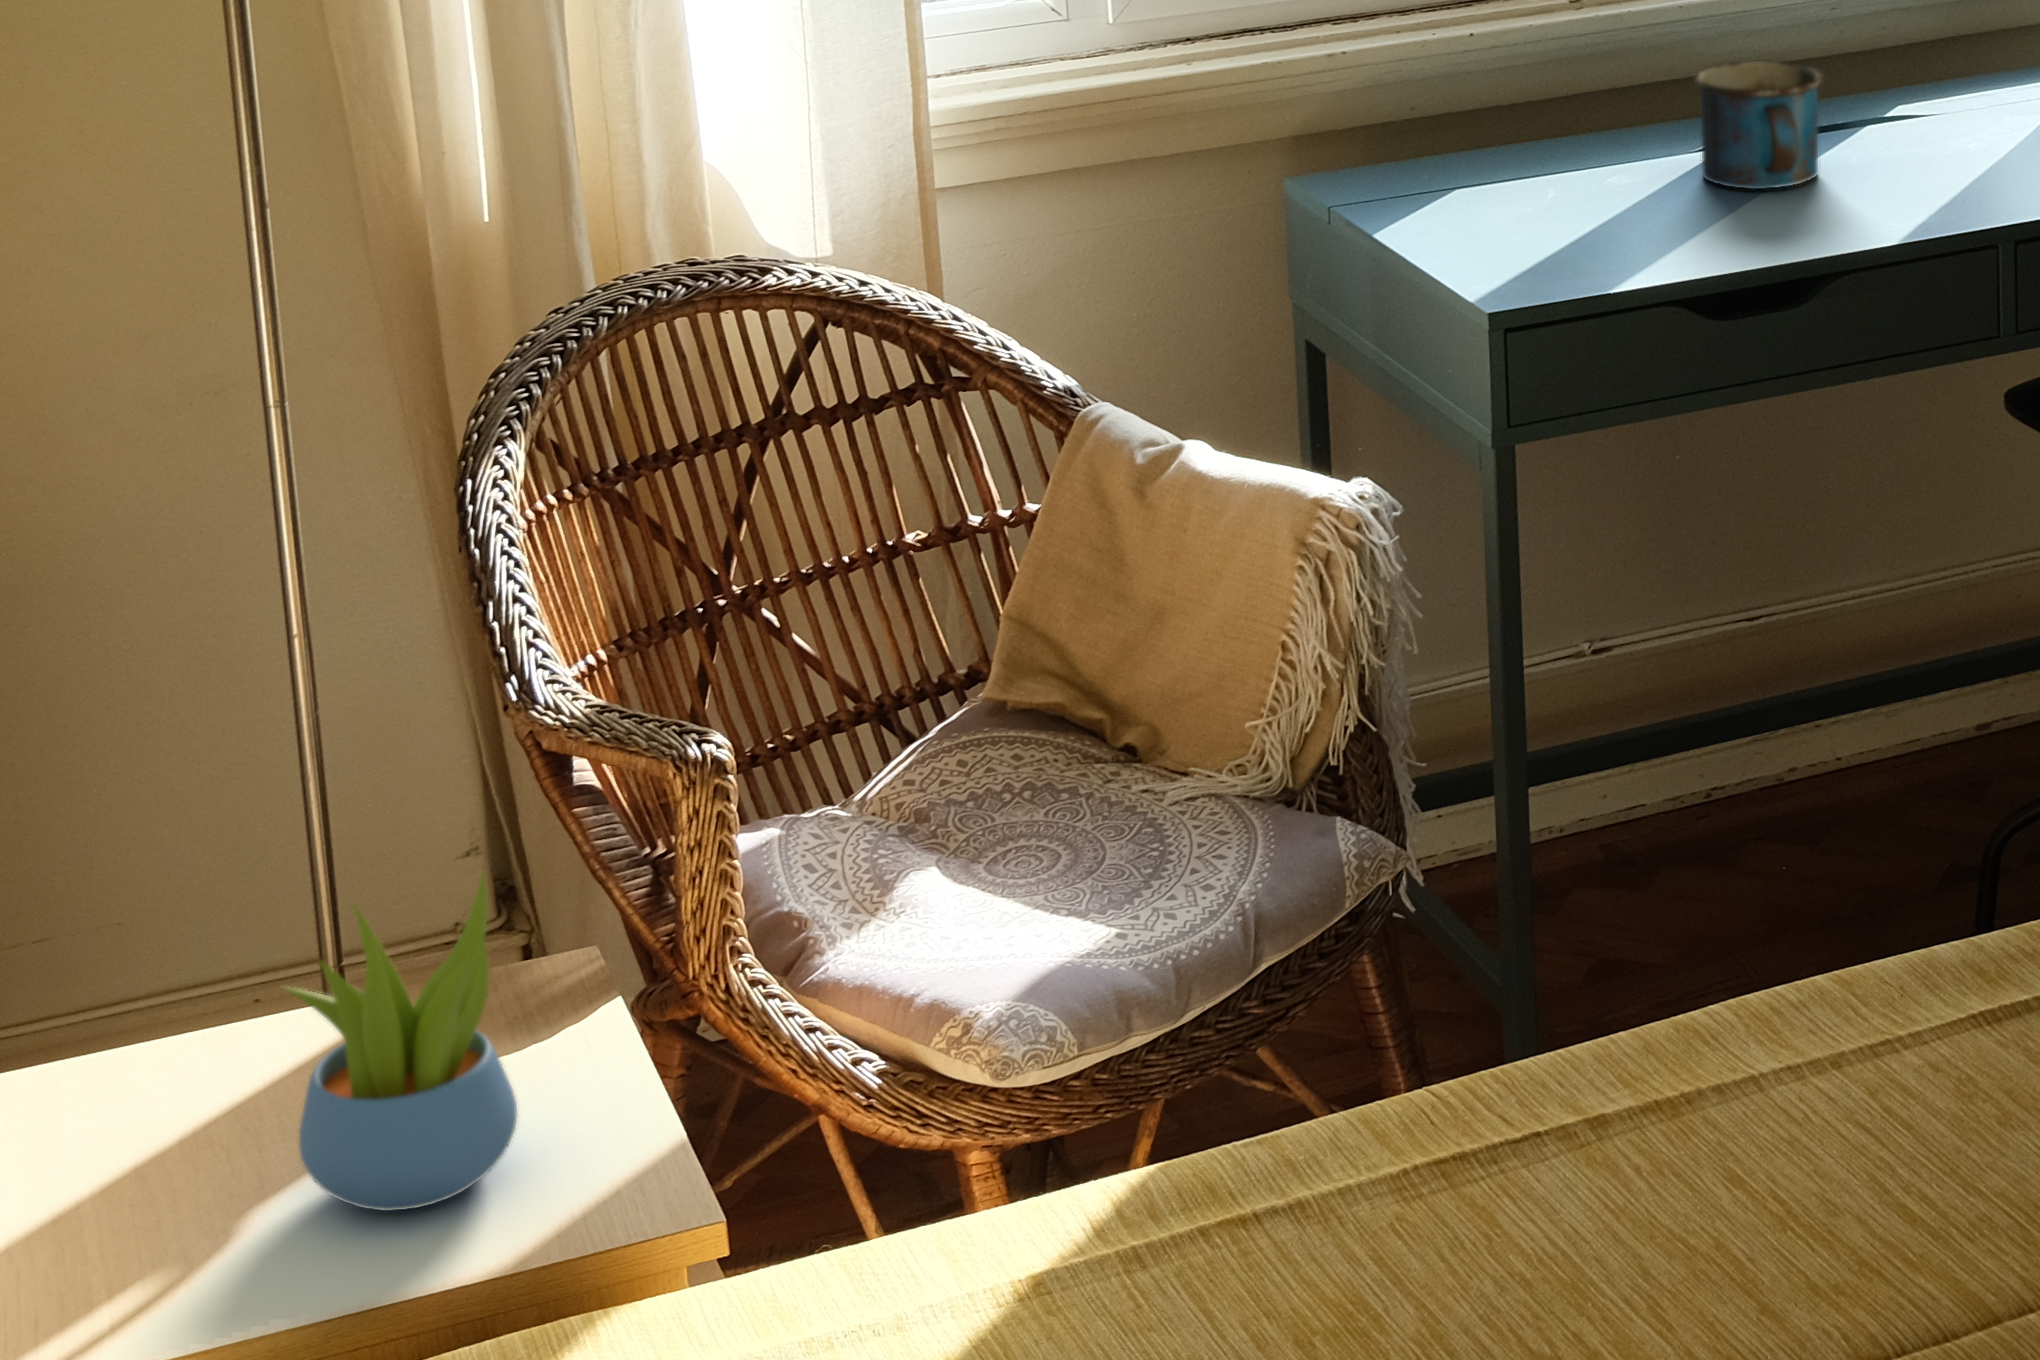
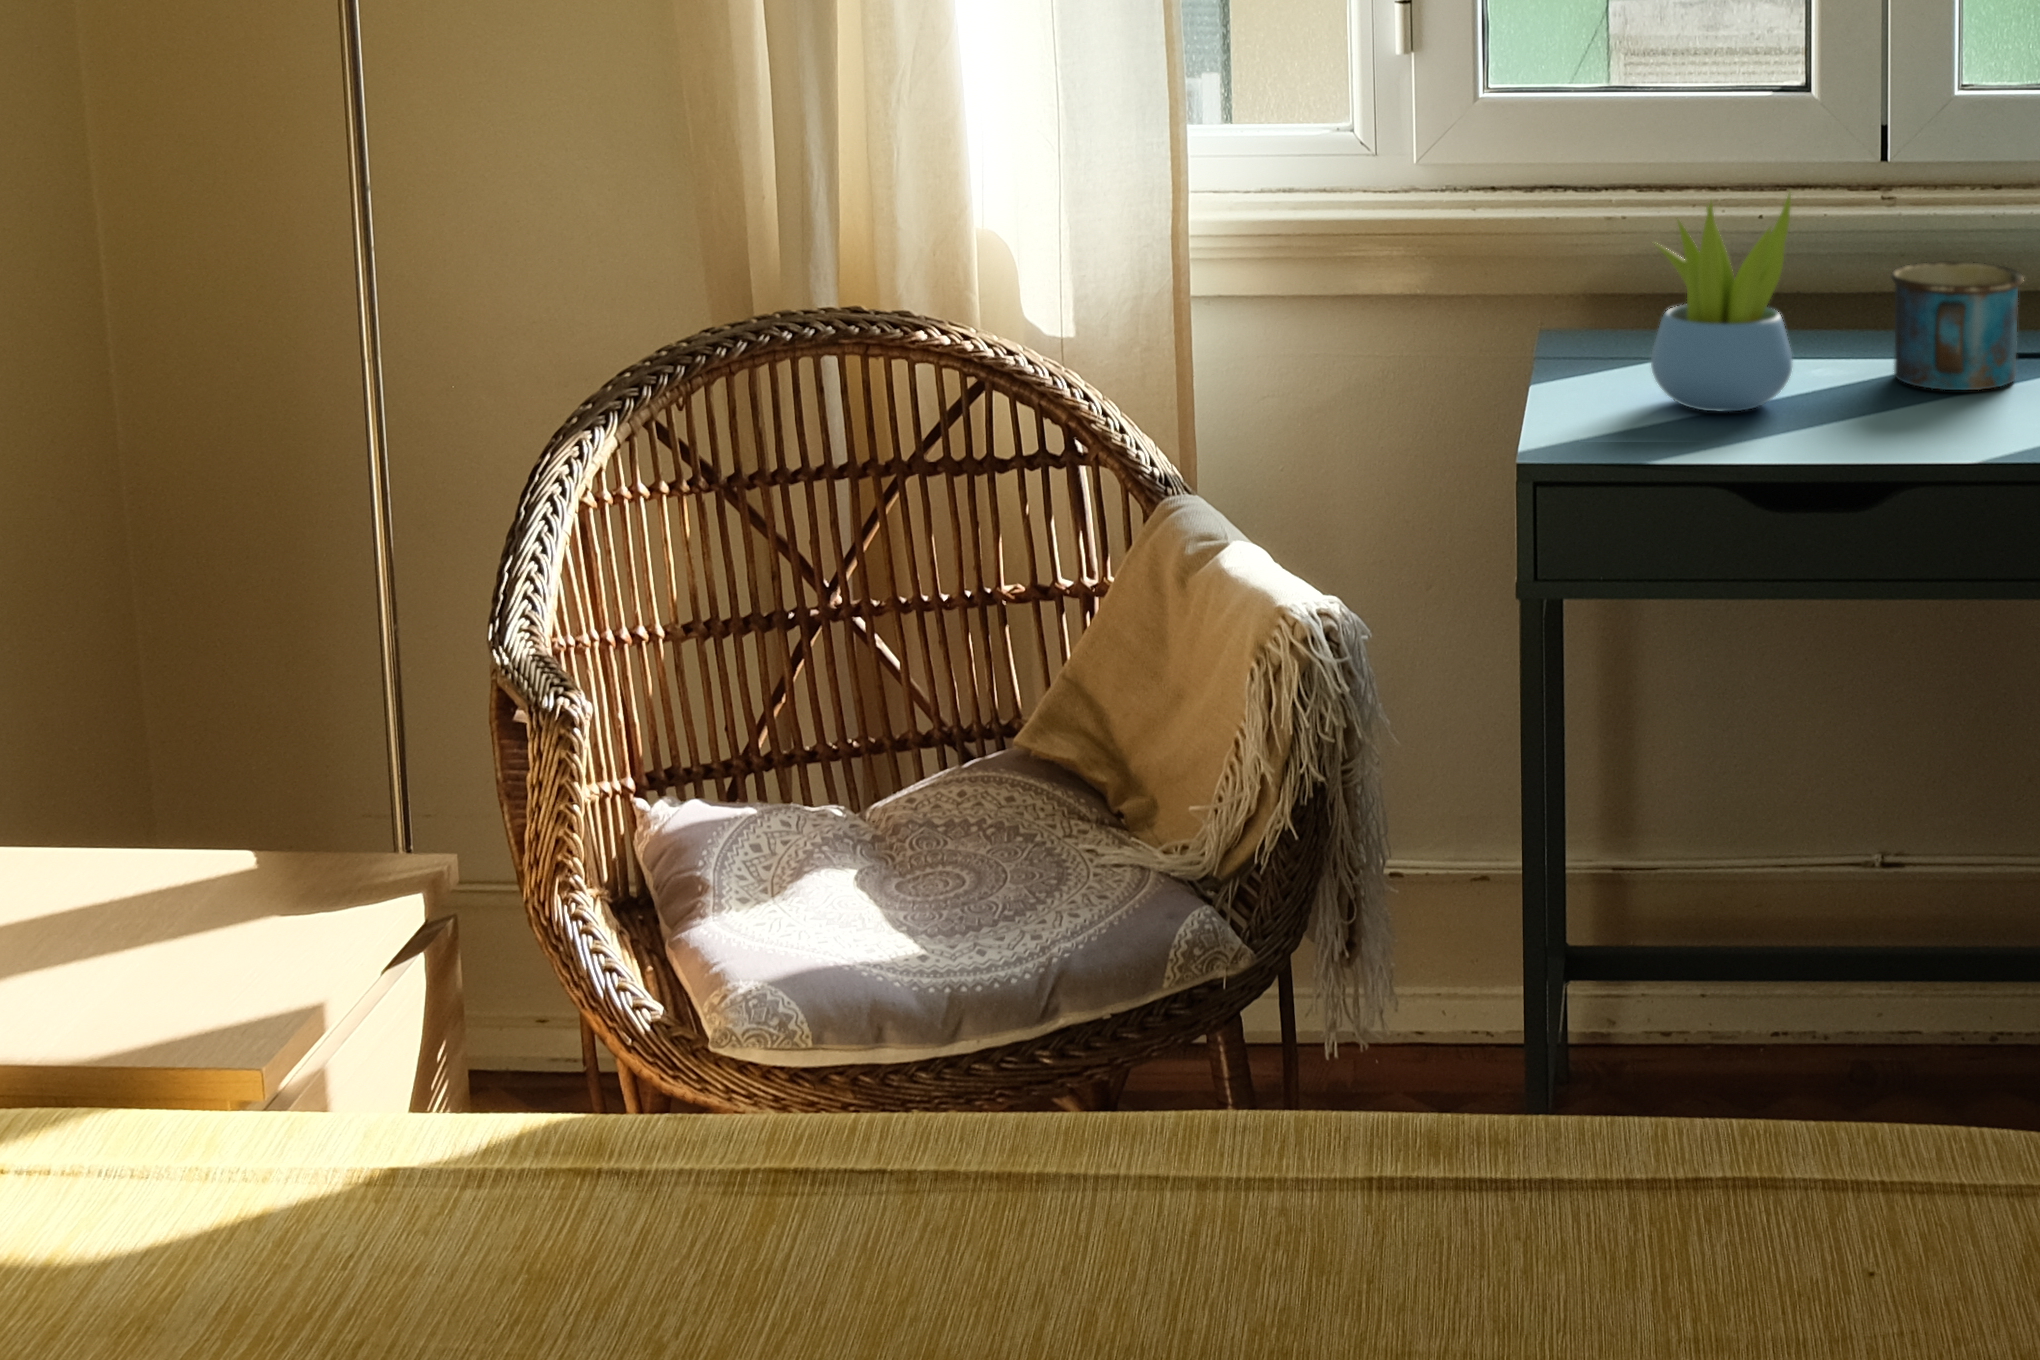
succulent plant: present [285,874,518,1211] -> present [1651,194,1793,412]

